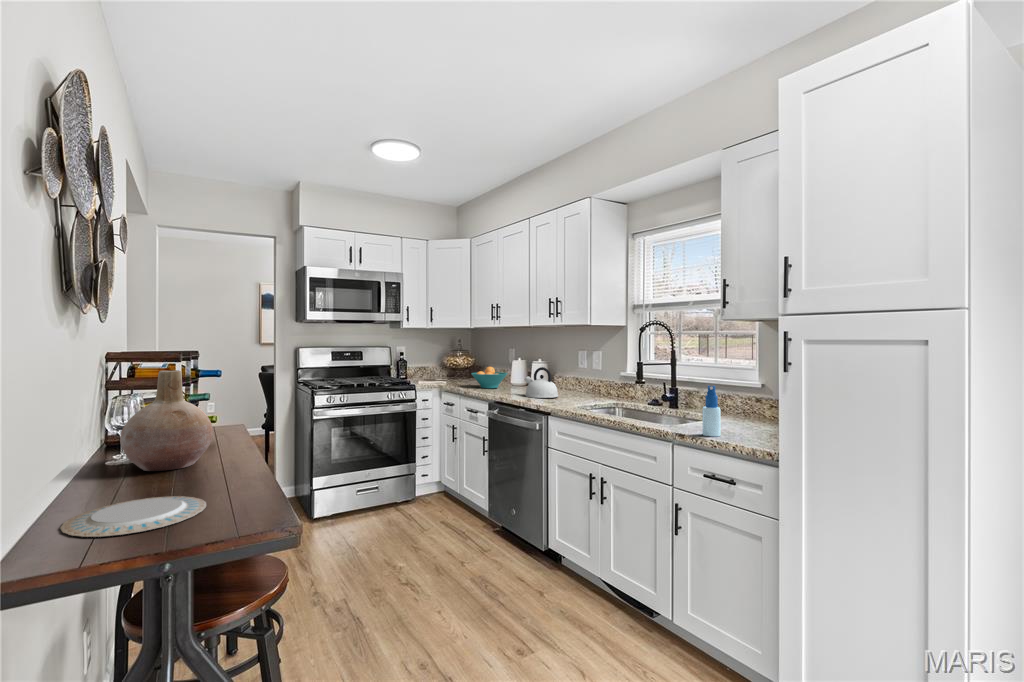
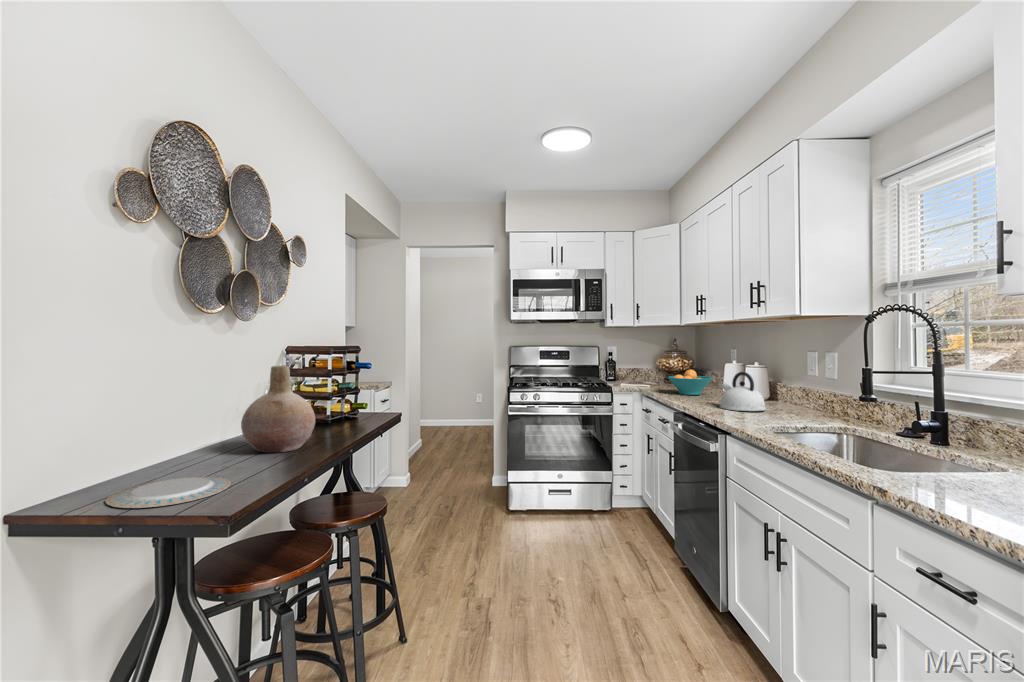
spray bottle: present [702,386,721,436] -> none [924,411,965,503]

